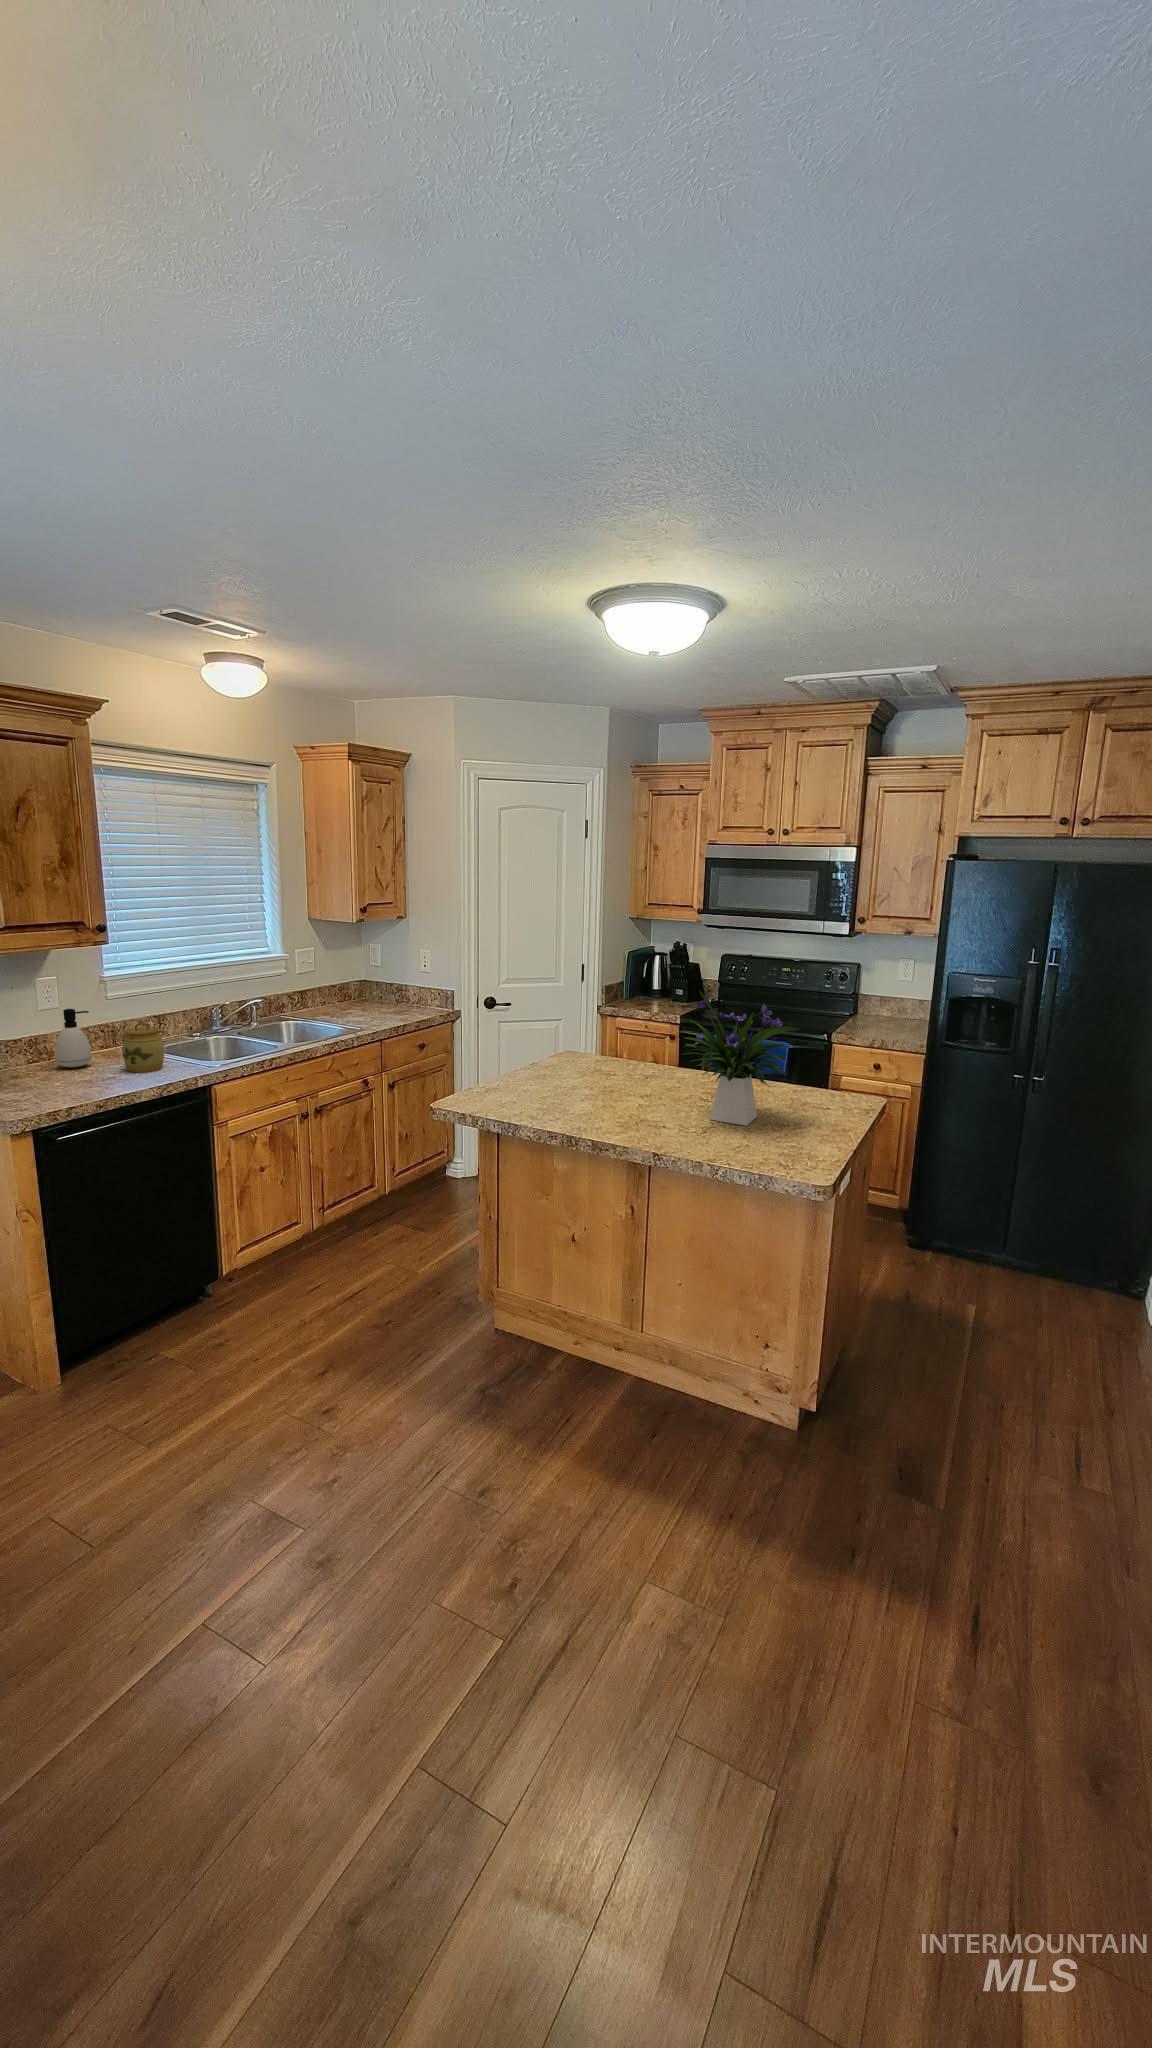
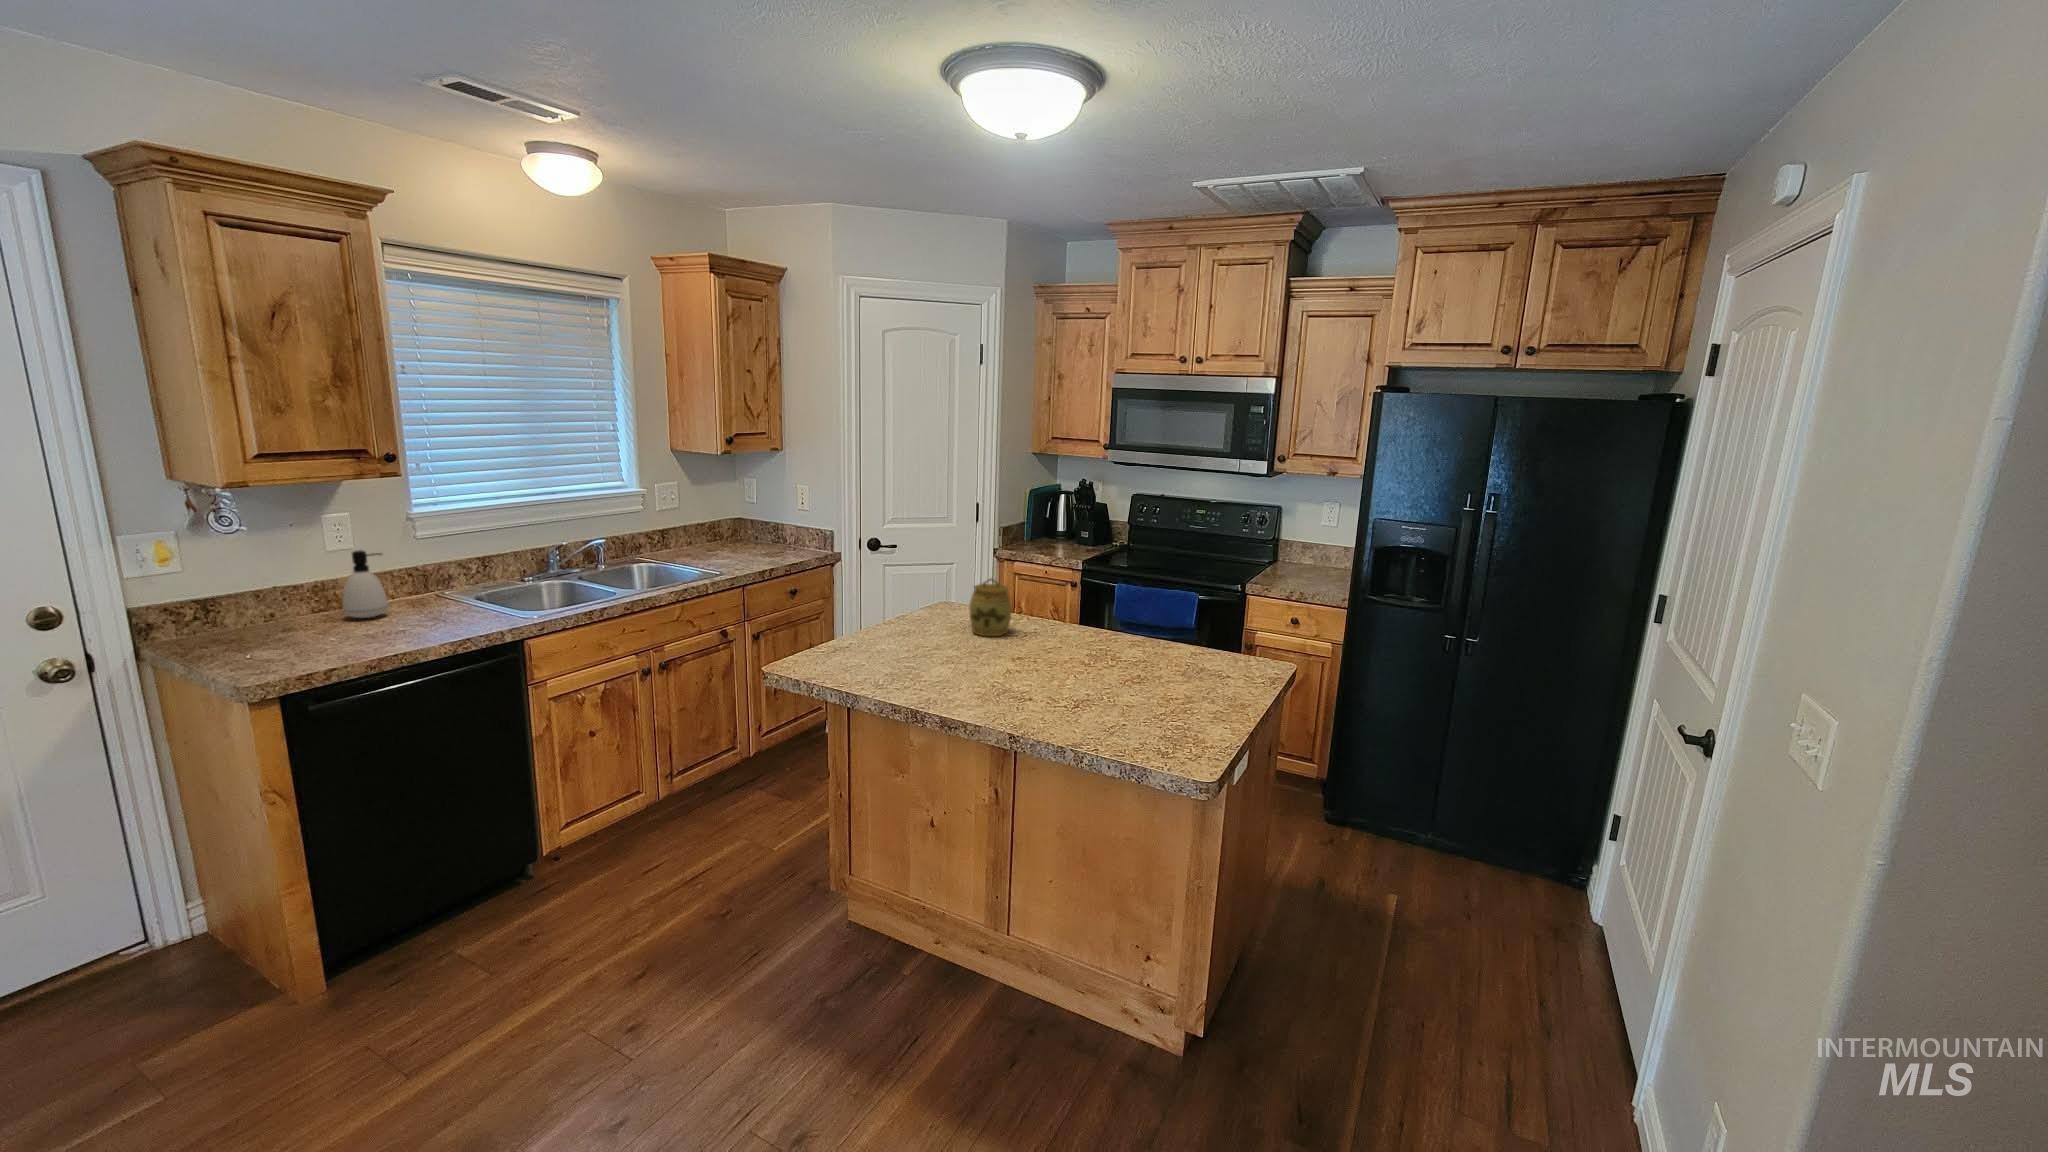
flower arrangement: present [677,991,800,1126] -> none [1044,539,1193,699]
jar: present [122,1022,164,1072] -> present [969,579,1012,636]

